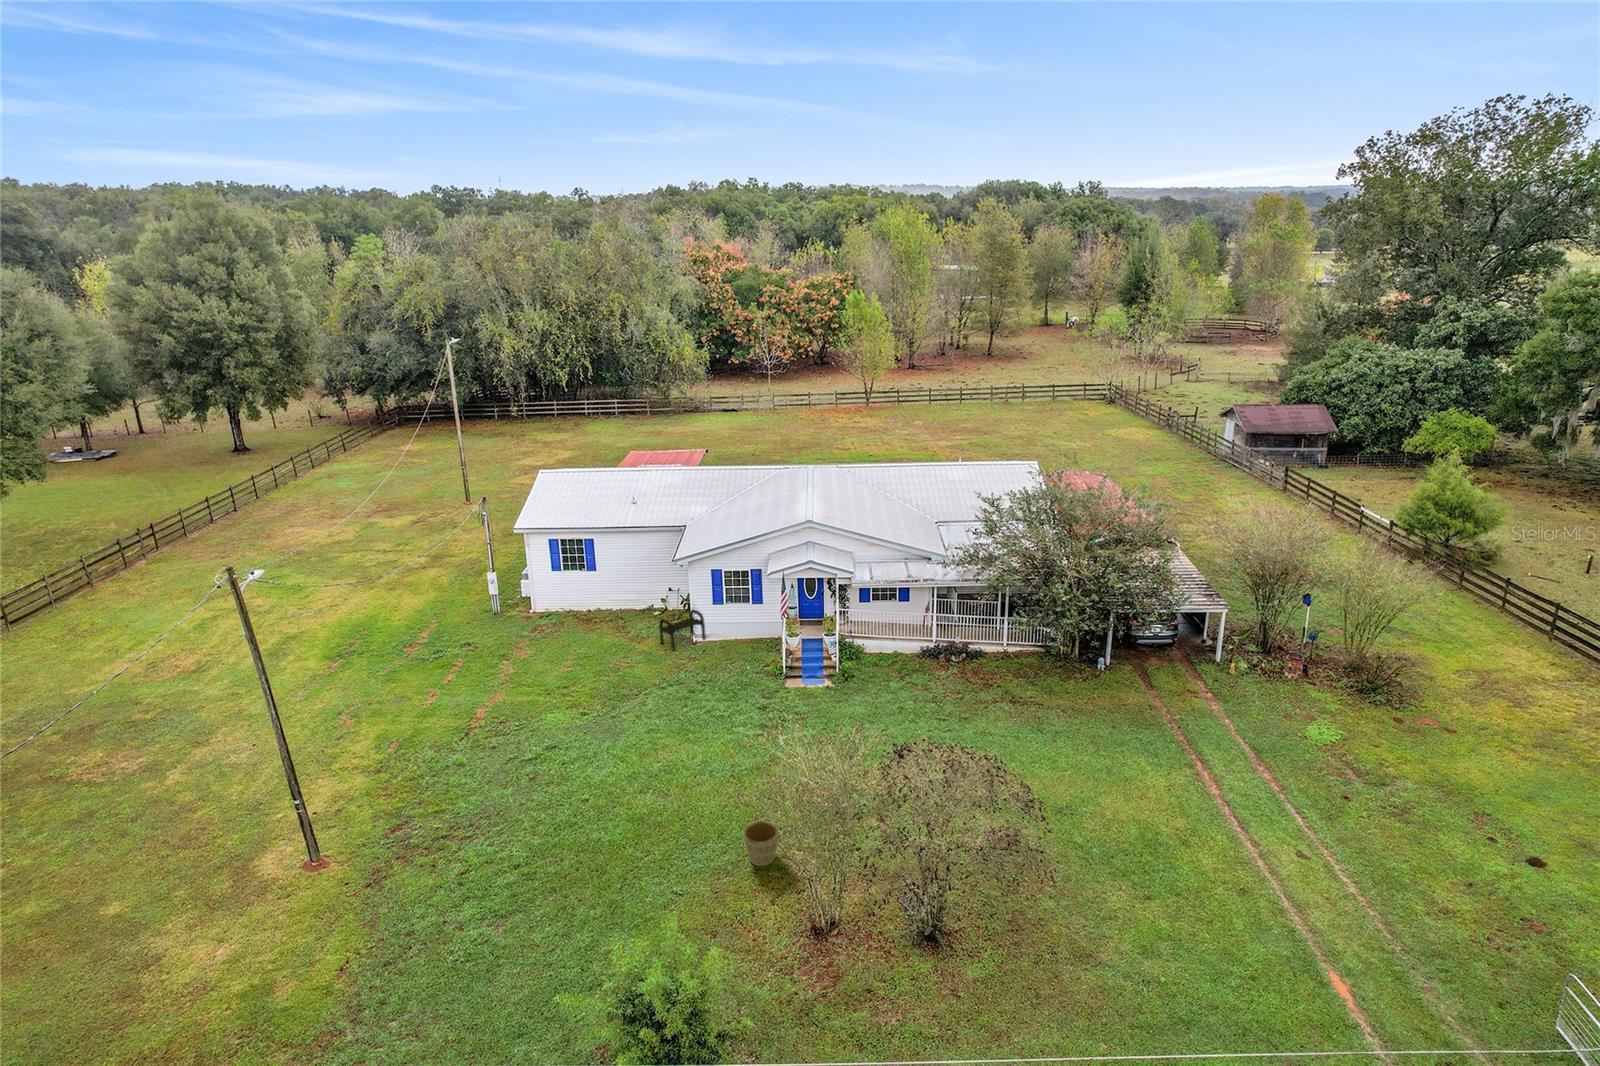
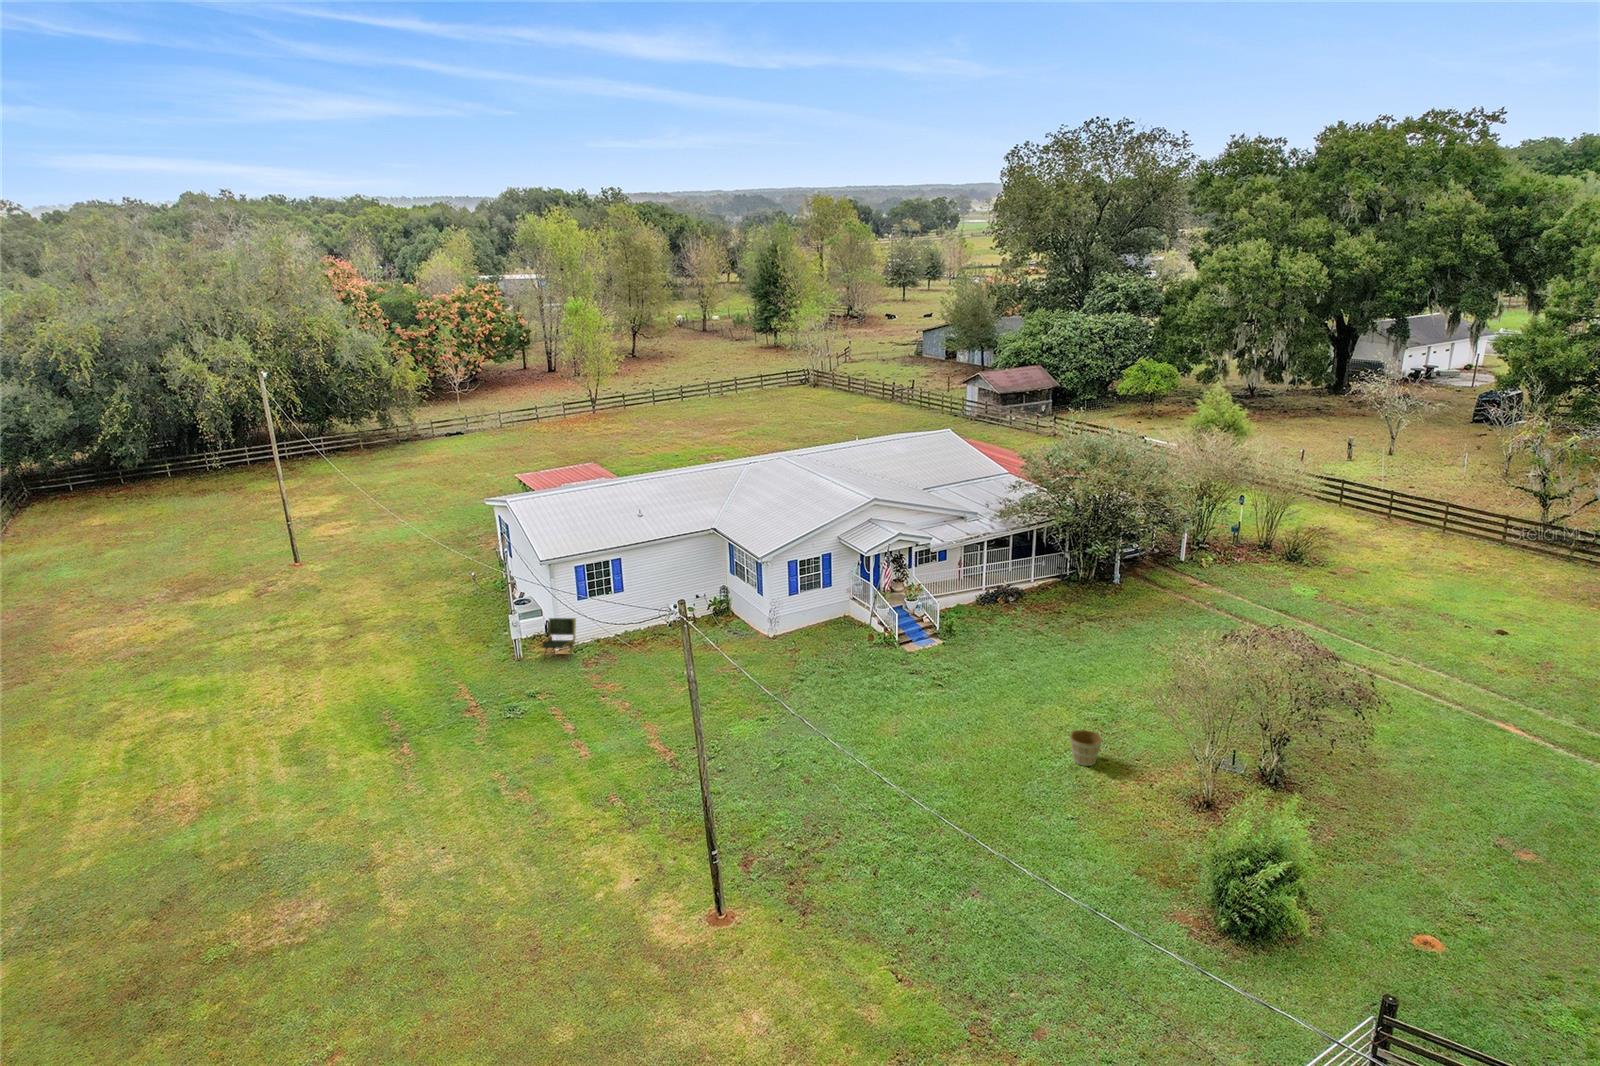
lounge chair: none [502,578,542,620] -> present [541,618,578,660]
bench: present [659,610,706,651] -> none [750,605,787,648]

